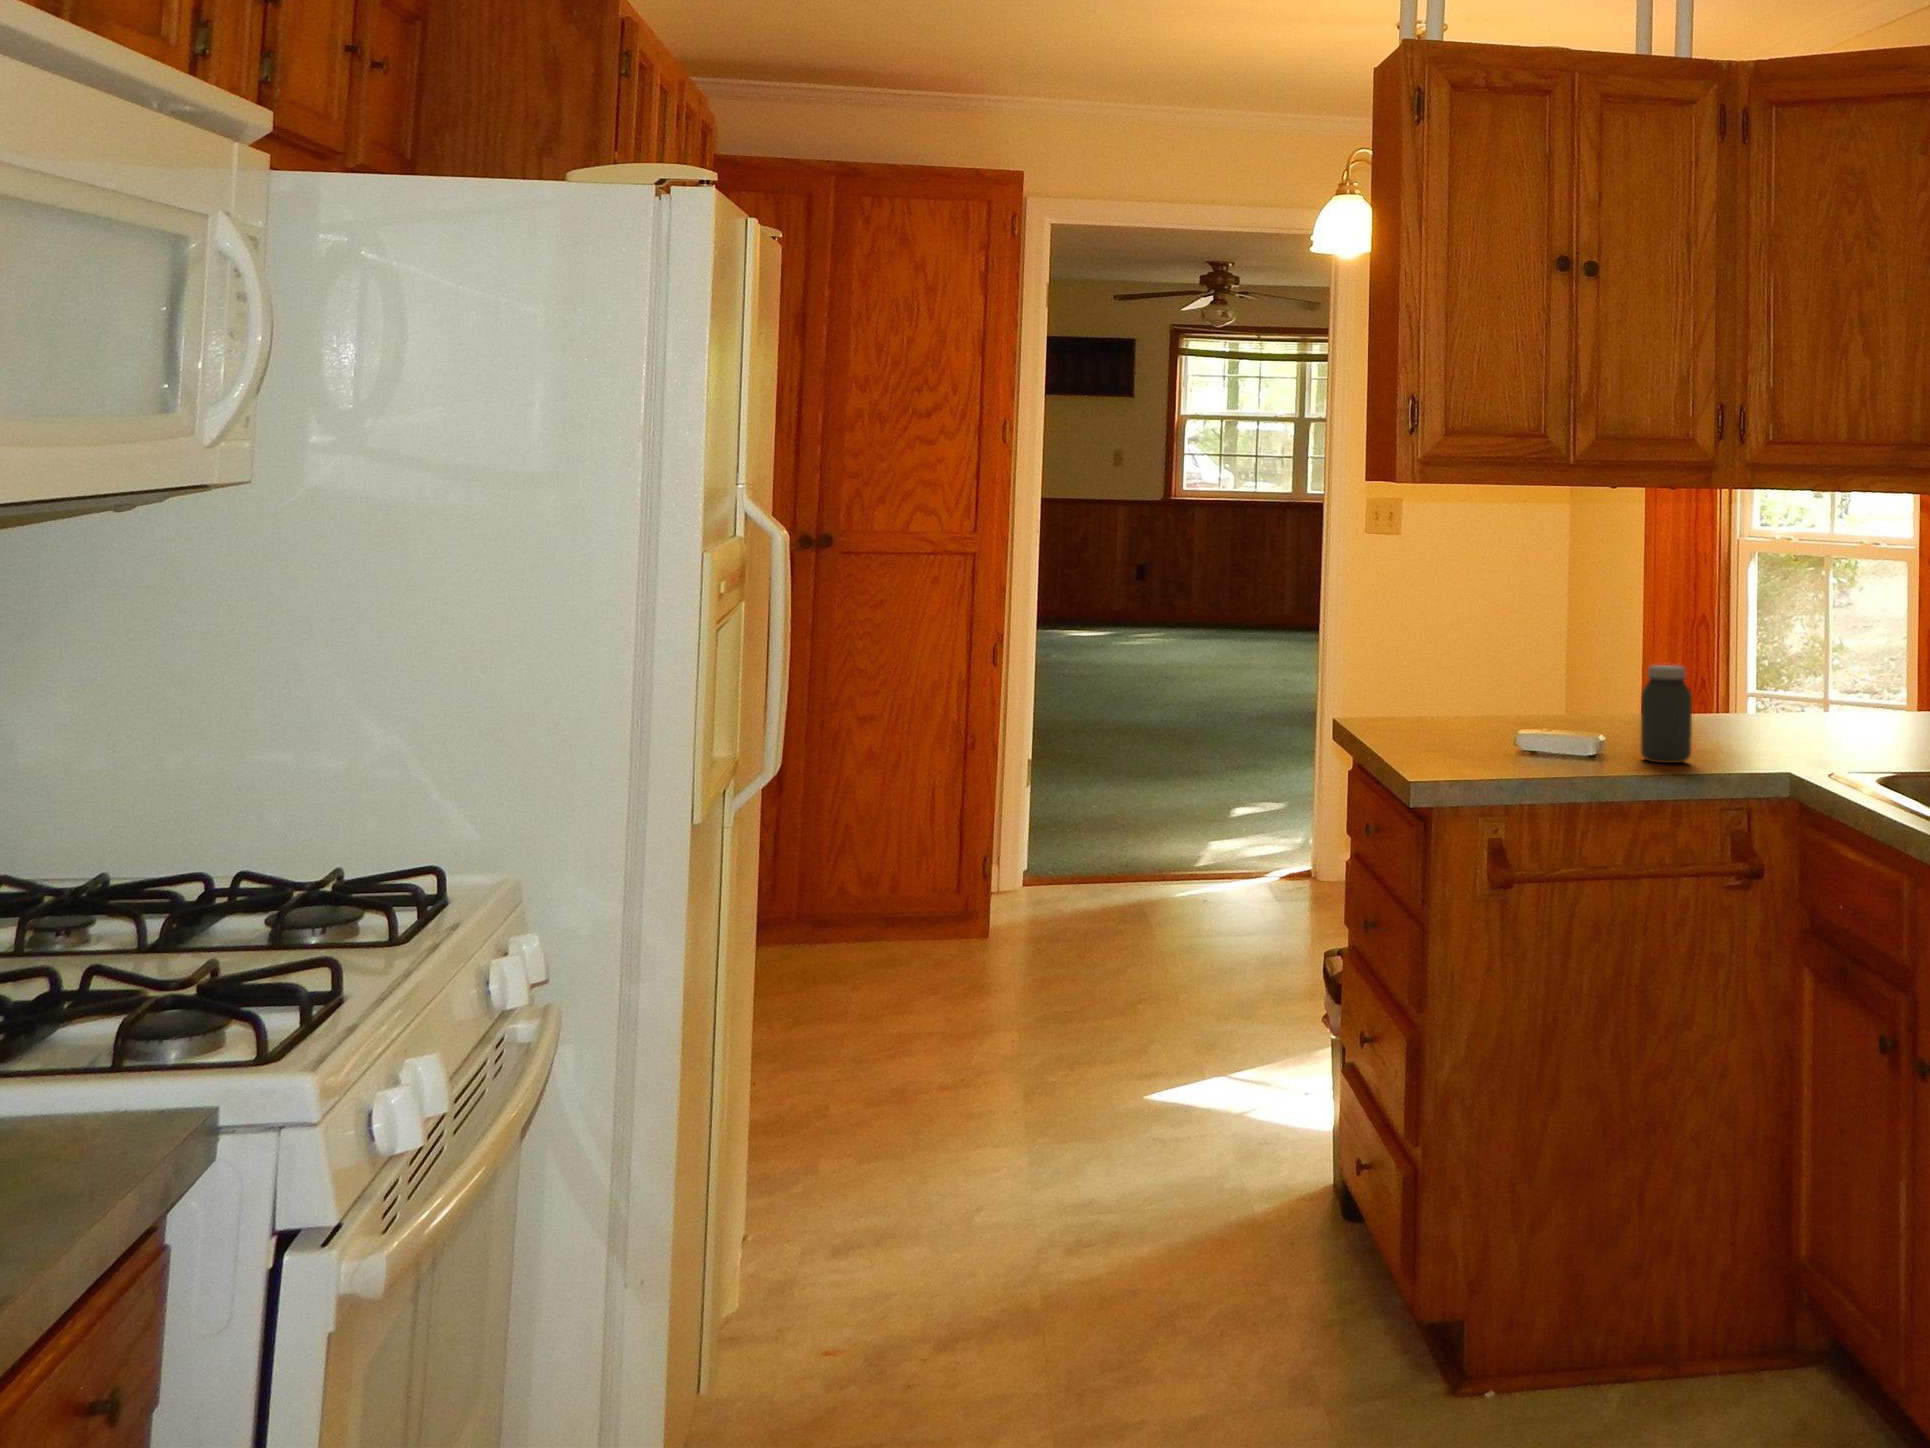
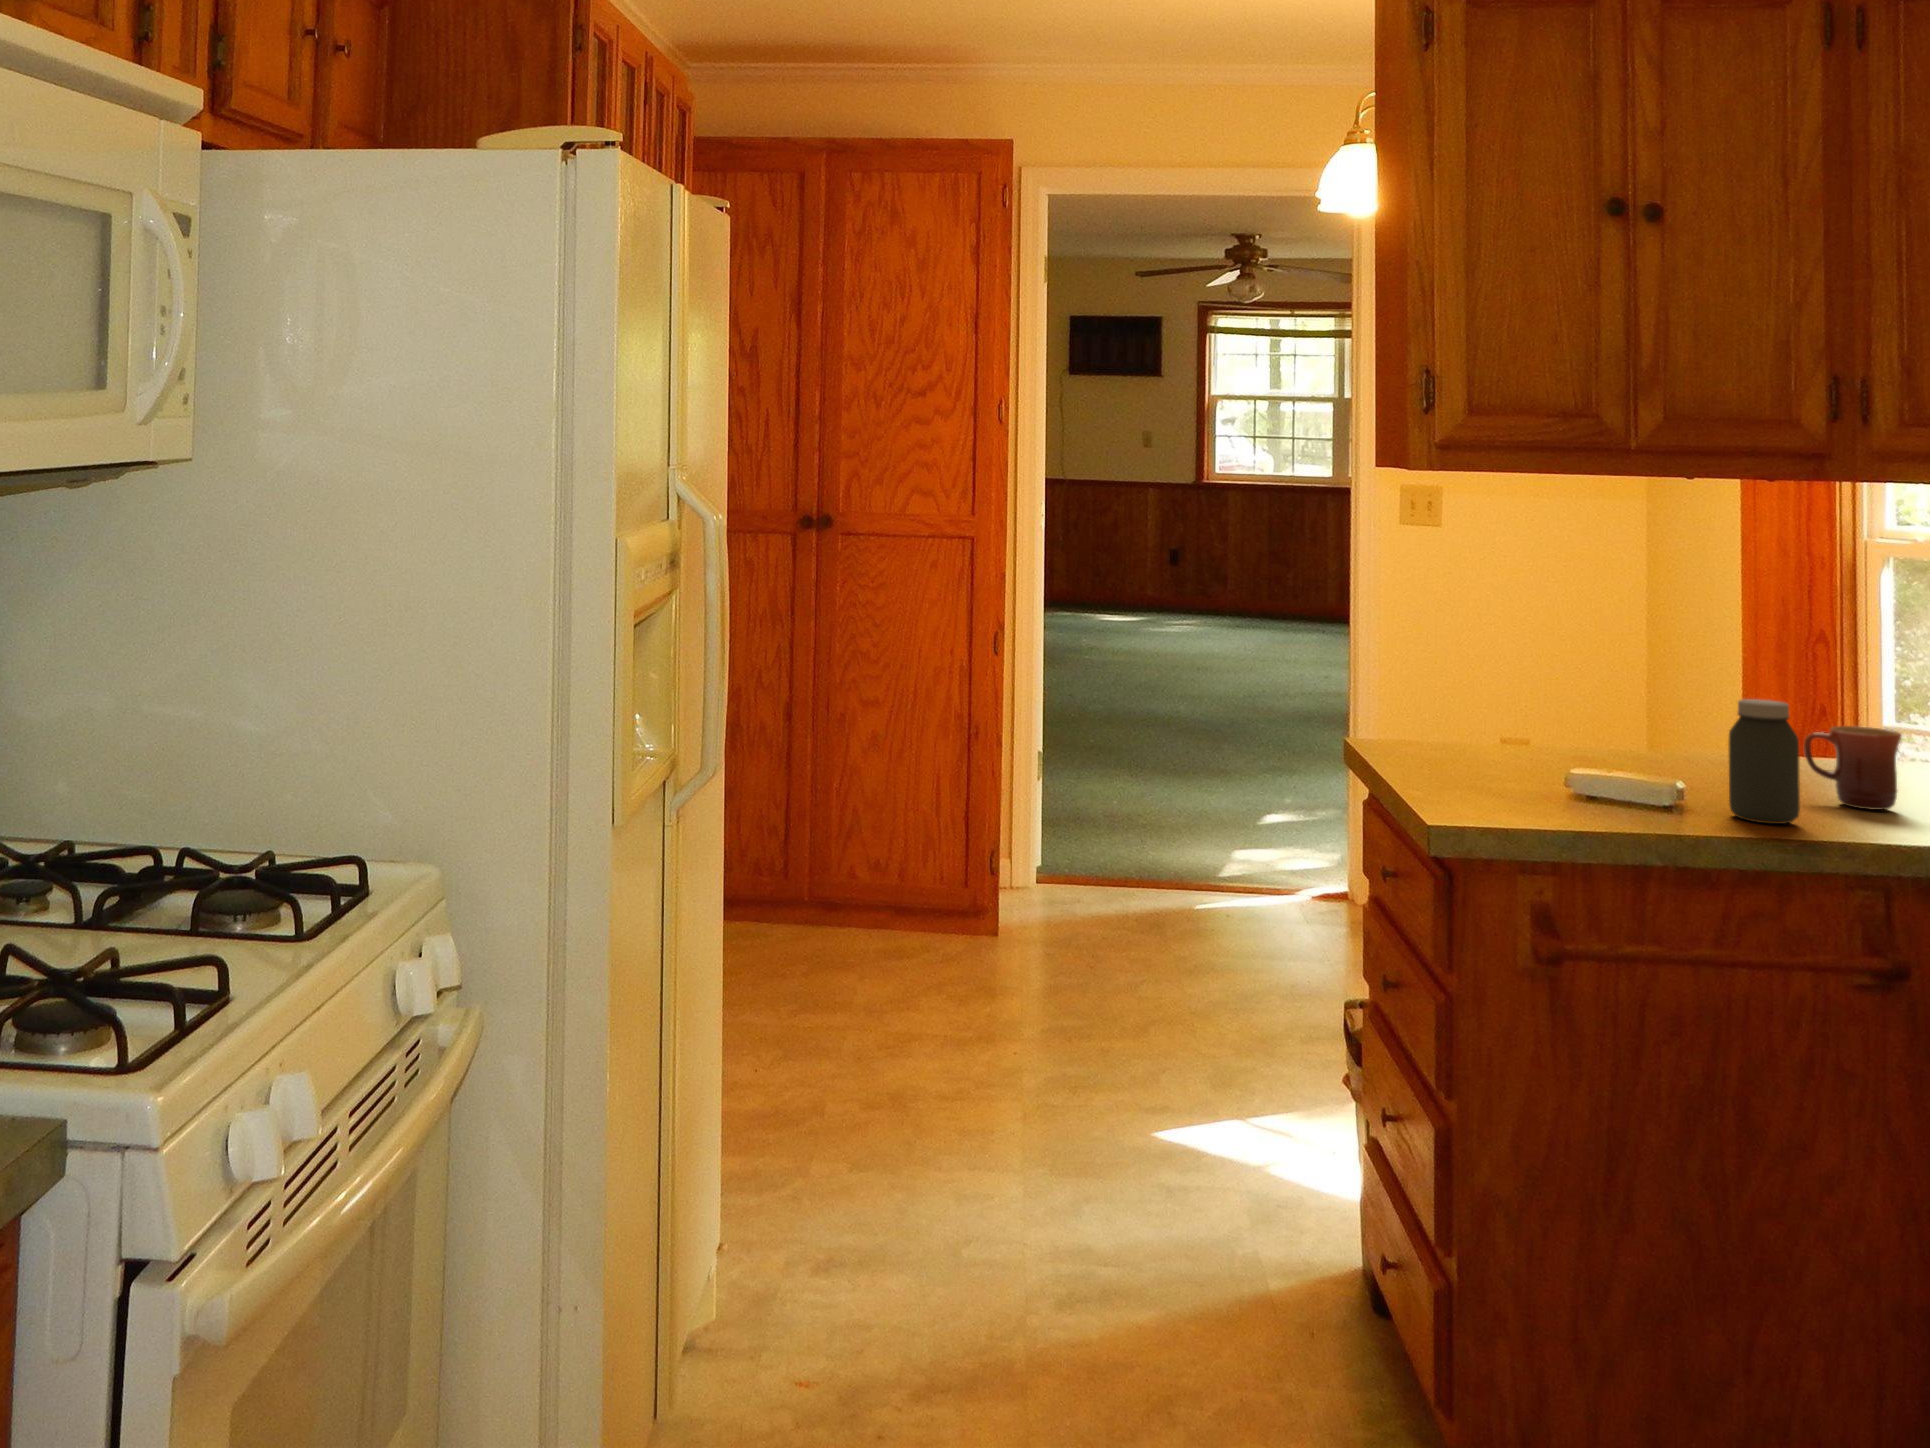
mug: none [1694,685,1764,750] -> present [1804,726,1902,810]

